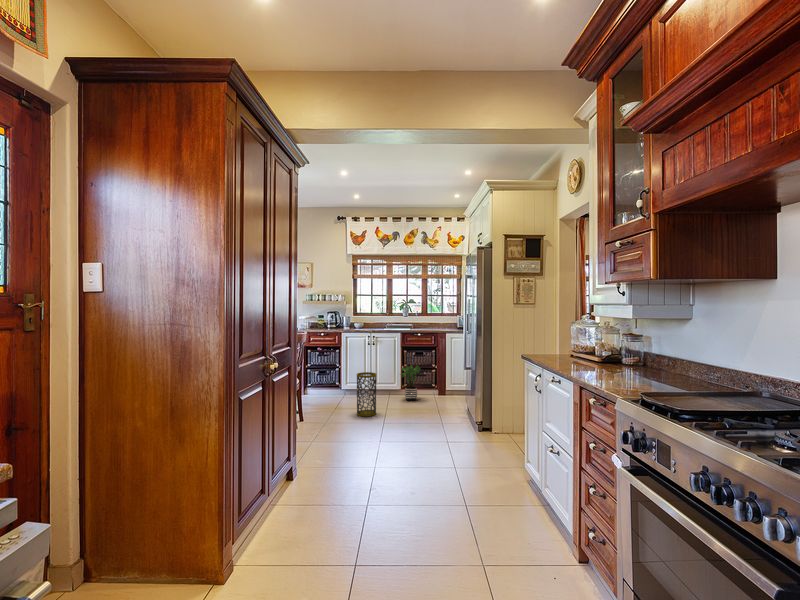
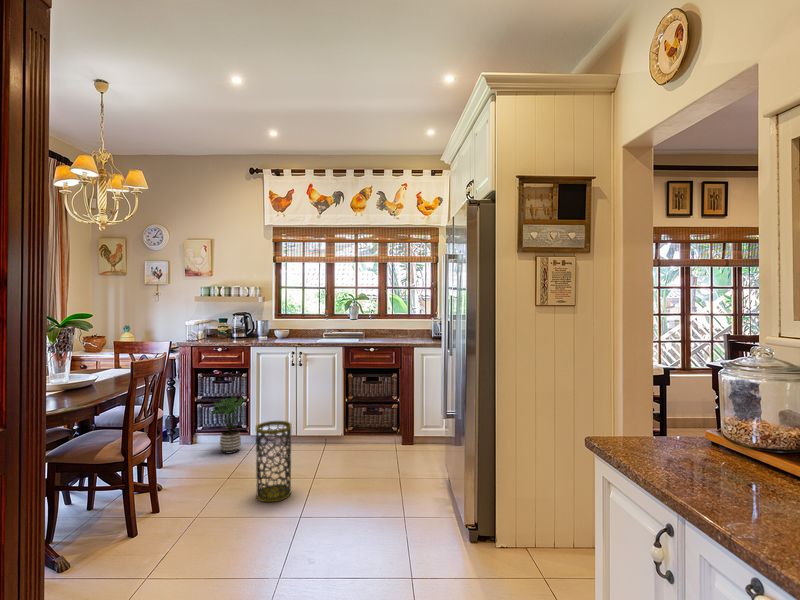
potted plant: present [402,366,420,401] -> present [211,398,243,453]

